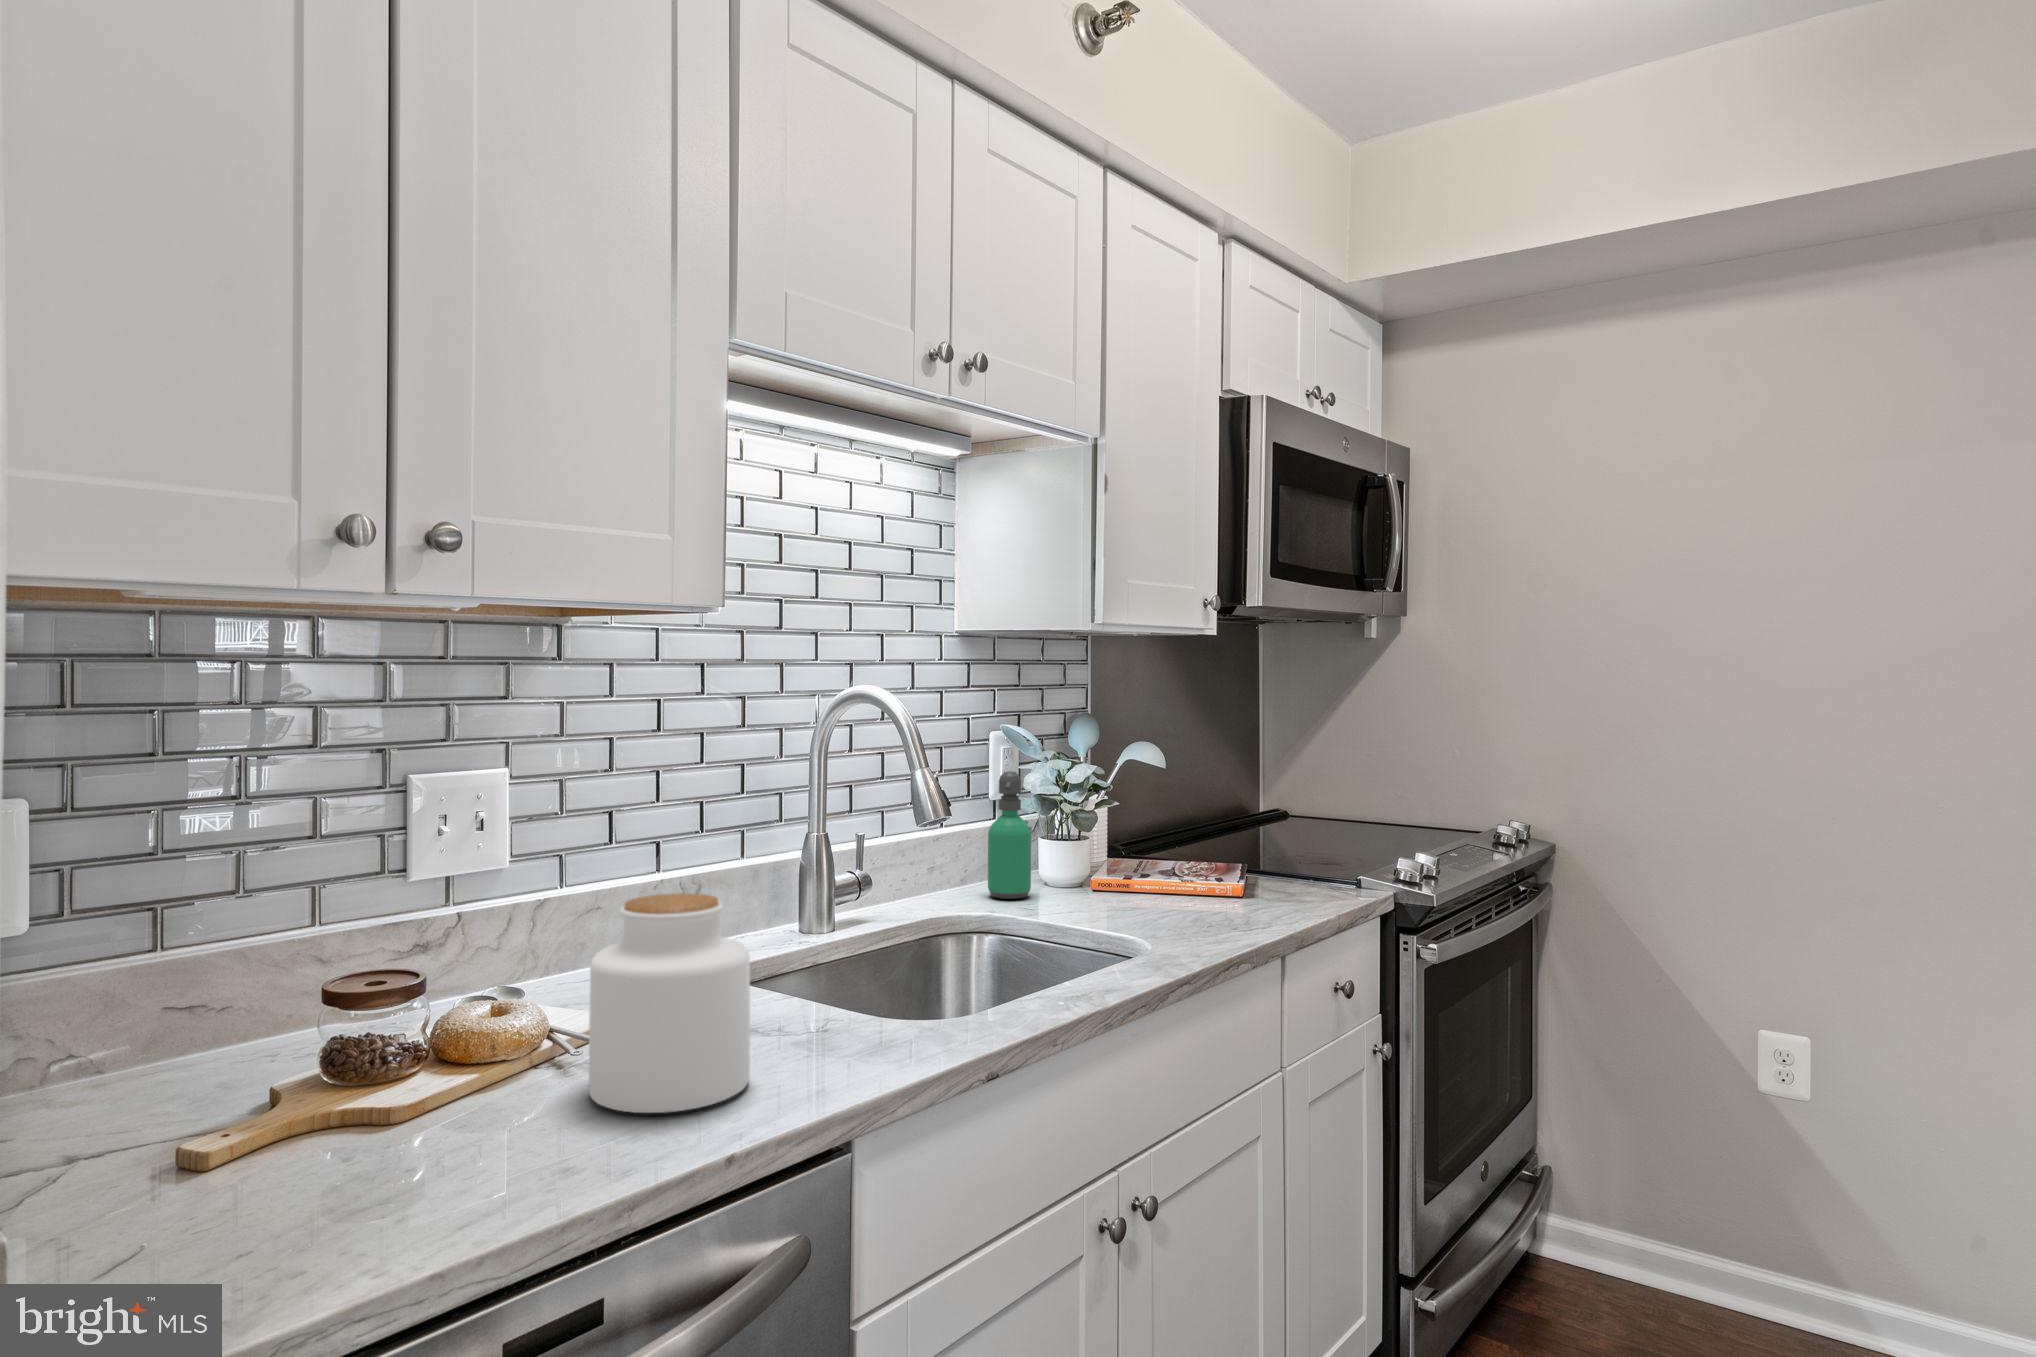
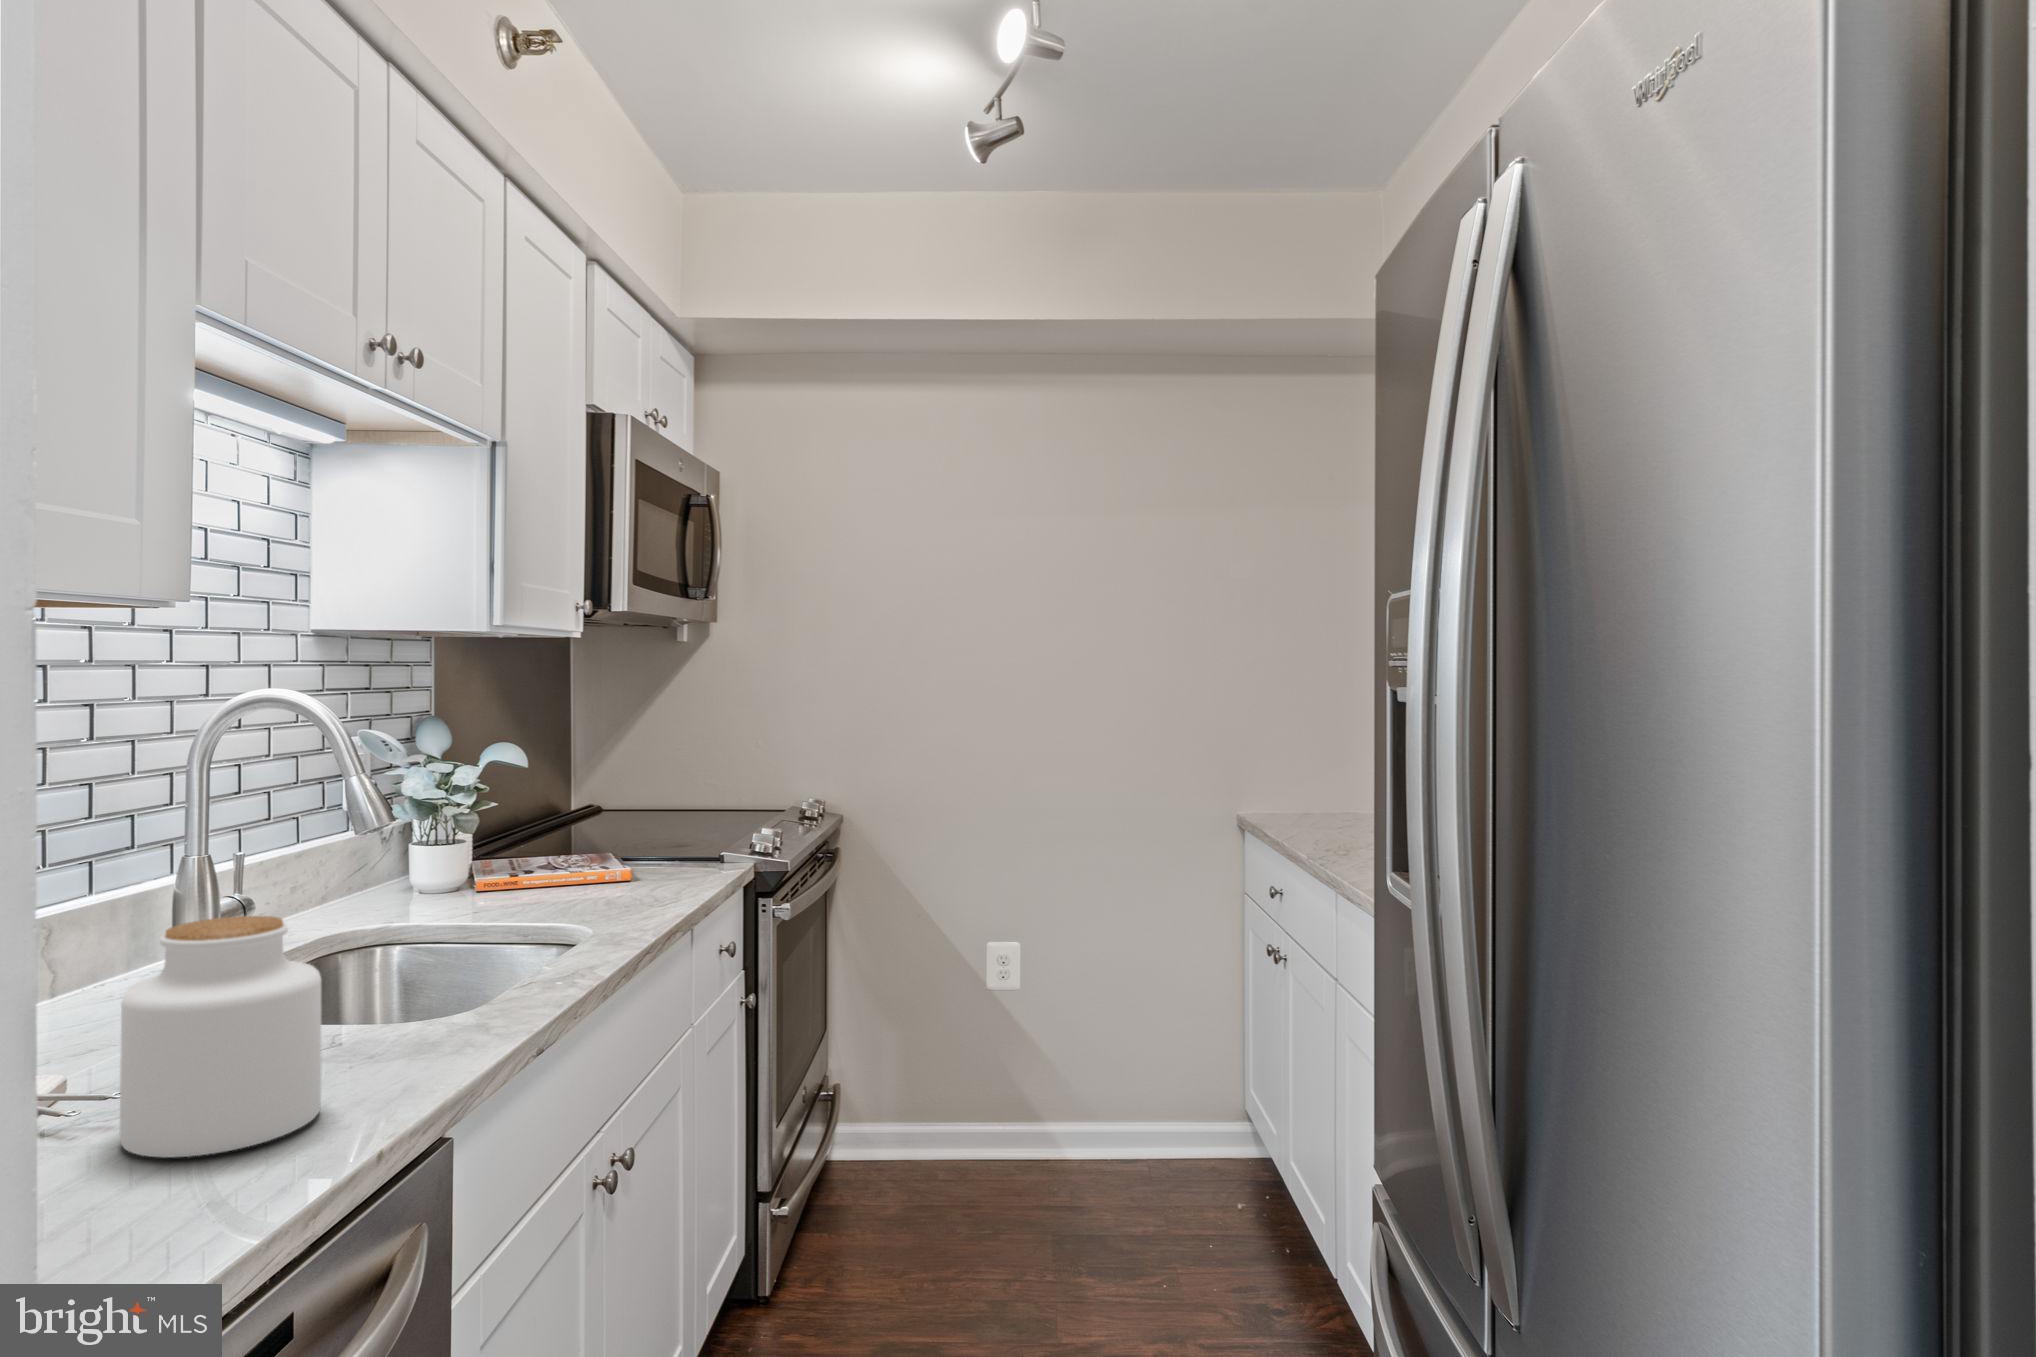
soap dispenser: present [988,771,1031,899] -> none [369,777,420,910]

